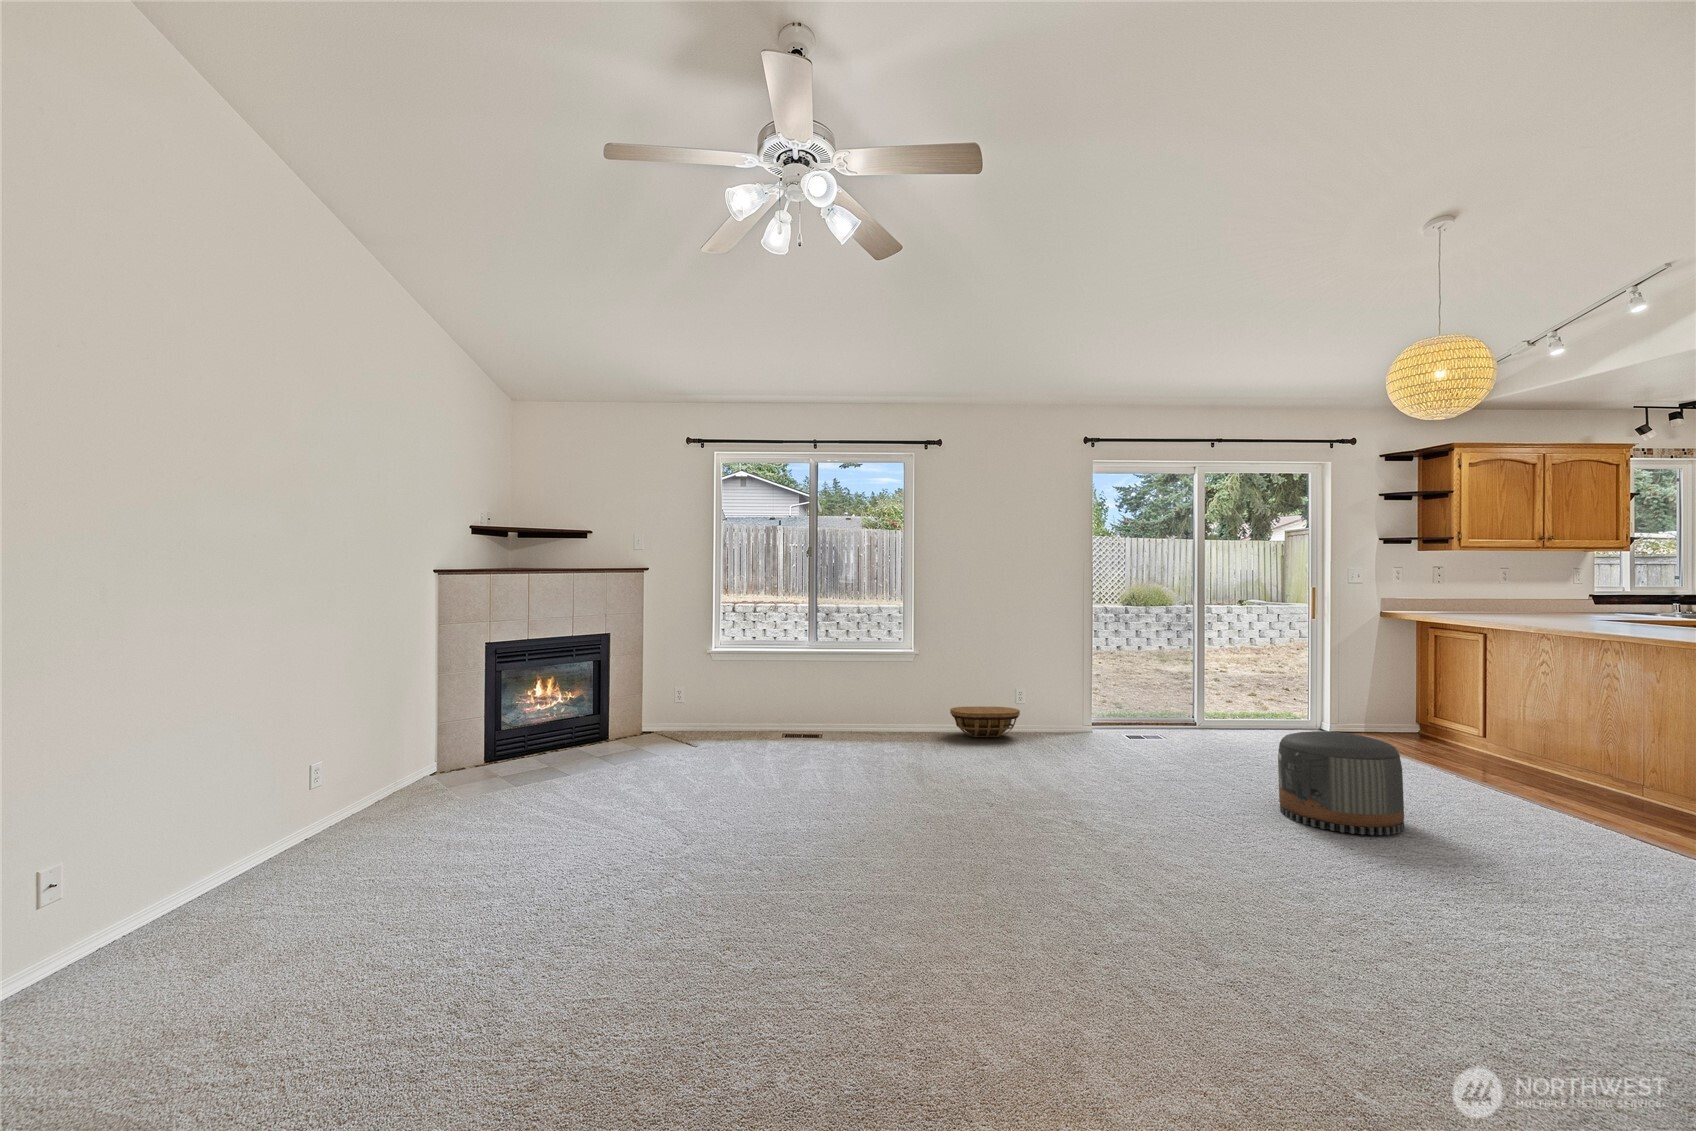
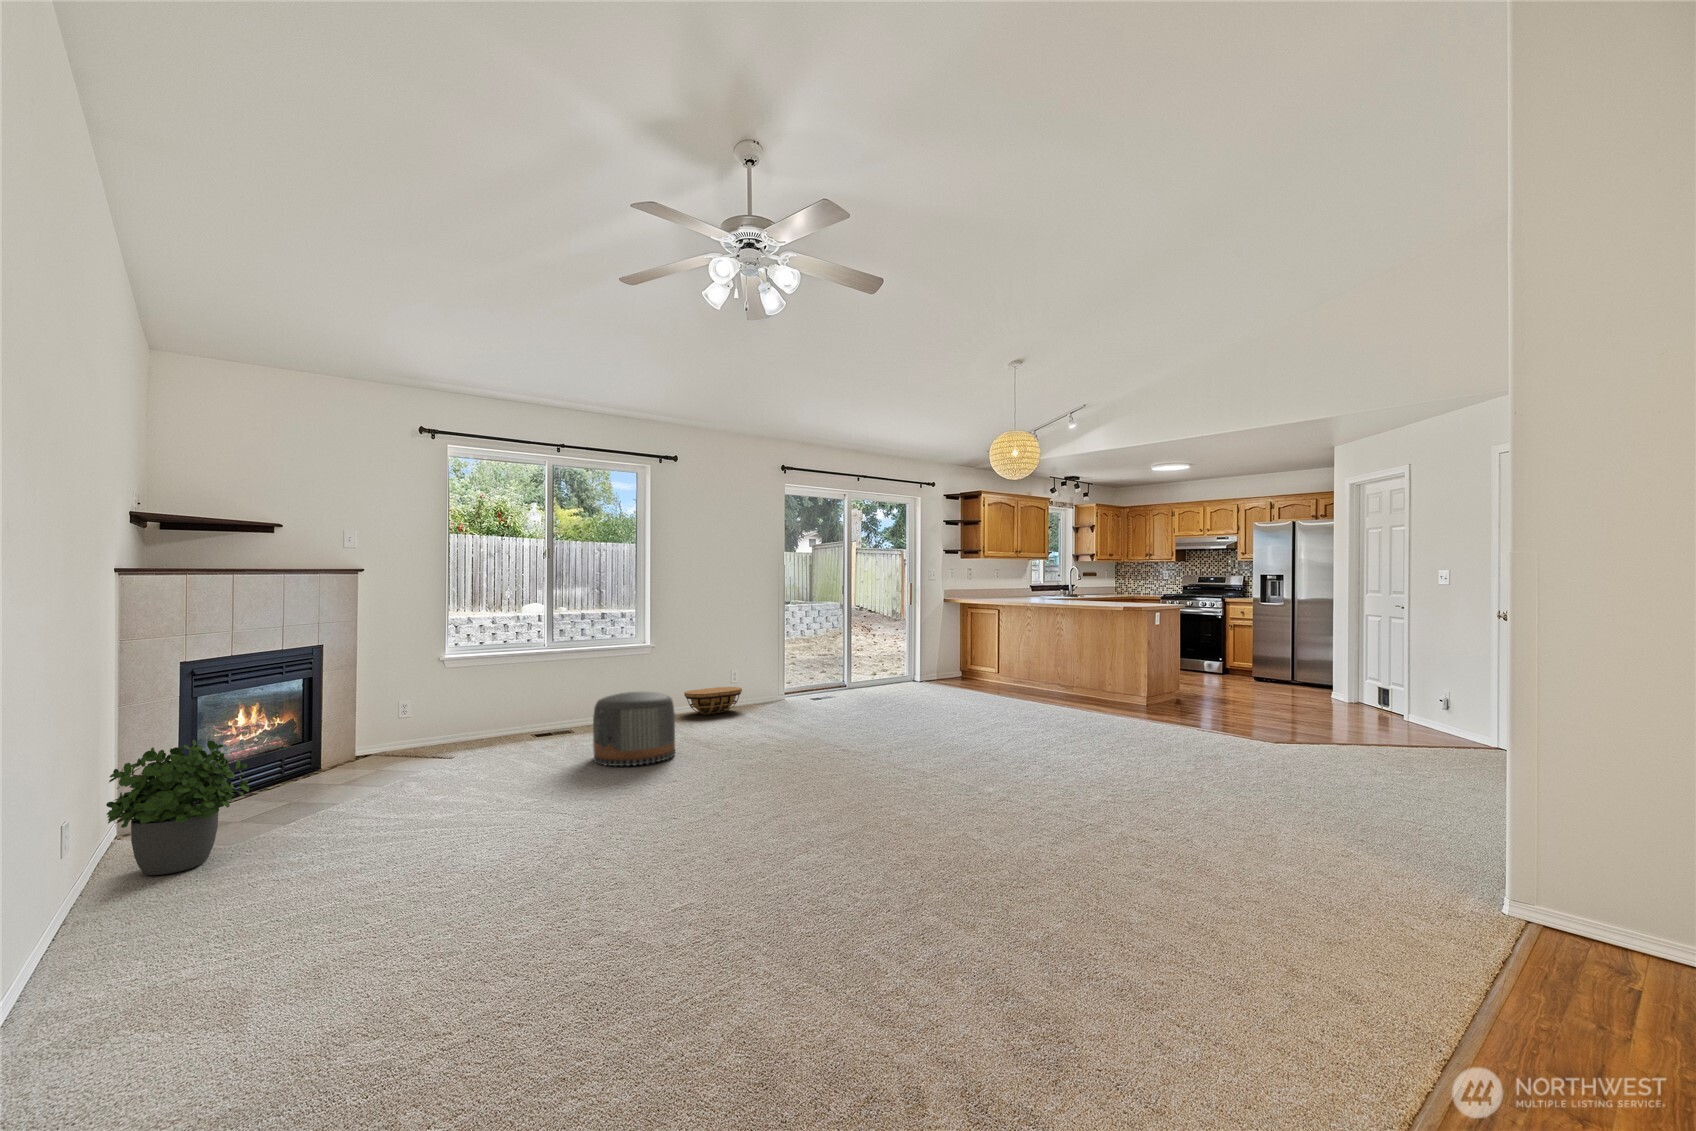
potted plant: none [359,707,456,810] -> present [106,740,249,875]
pouf: present [1278,731,1404,835] -> present [593,692,675,766]

